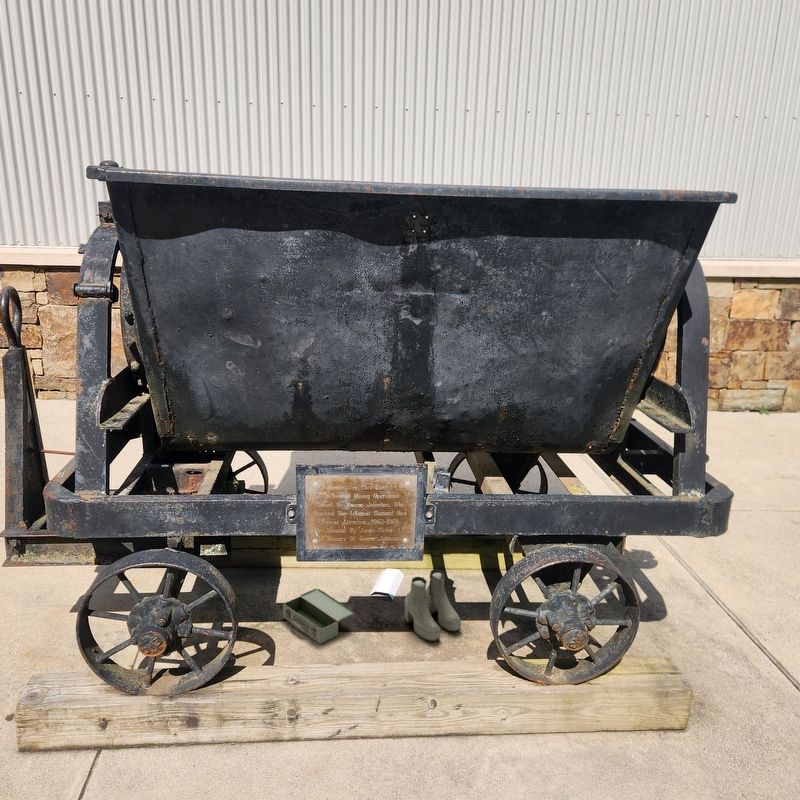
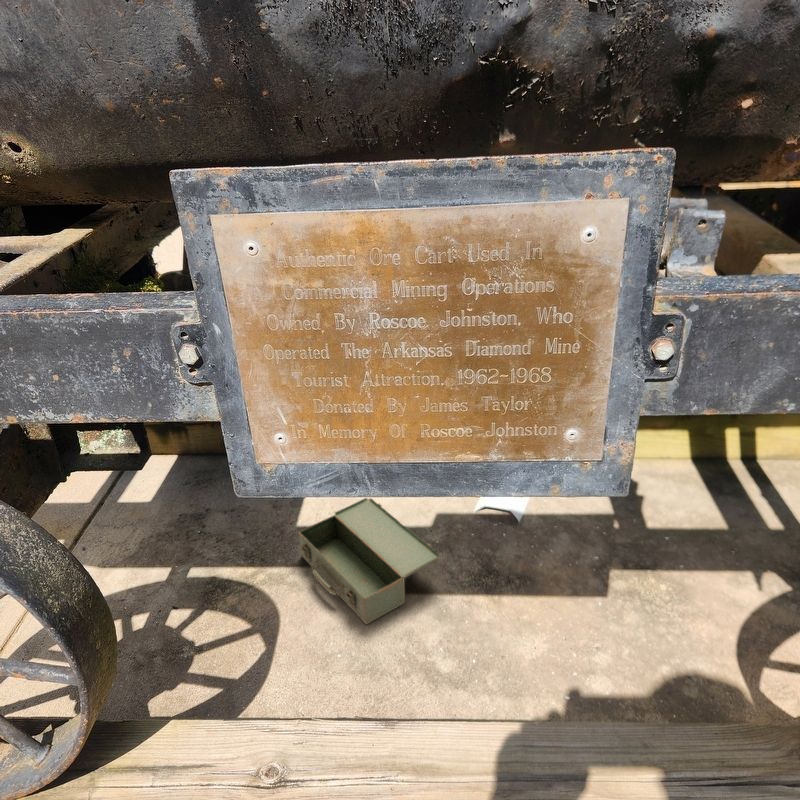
boots: present [404,570,461,641] -> none [545,467,671,625]

